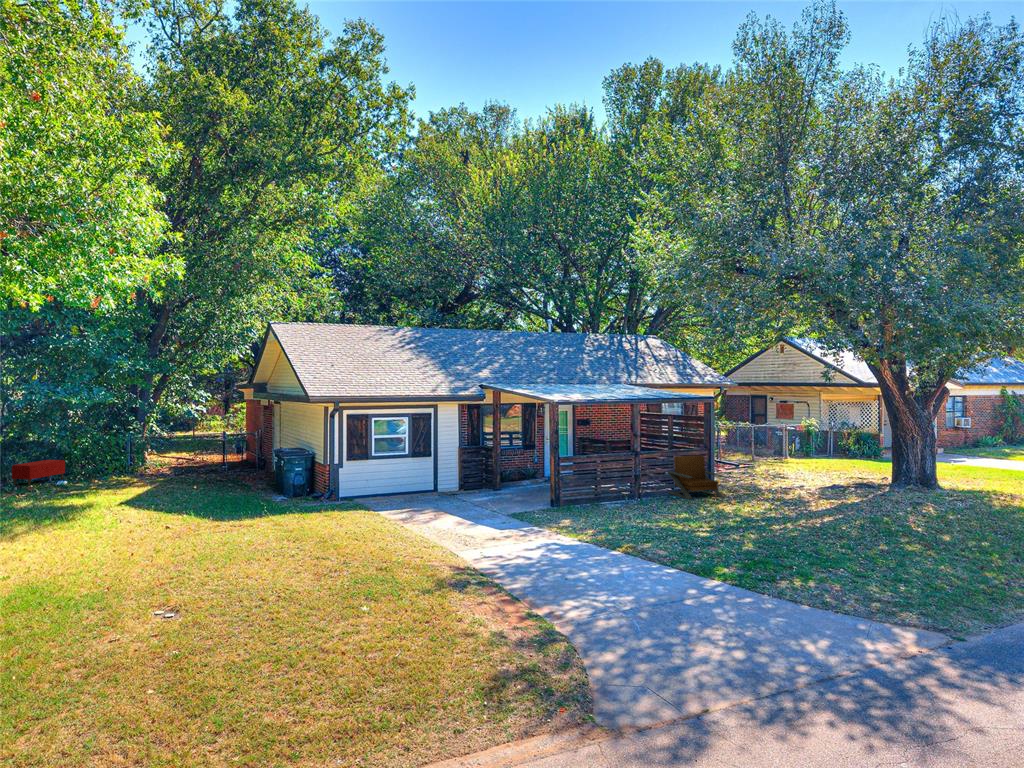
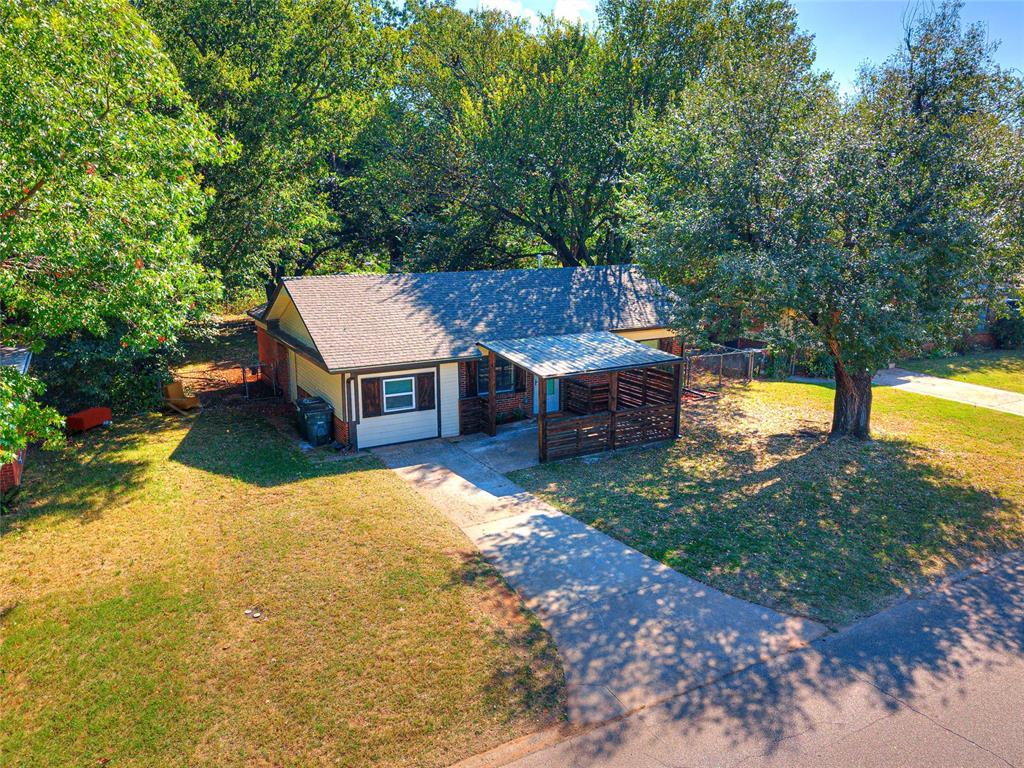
lounge chair: present [668,455,723,499] -> present [160,381,203,415]

